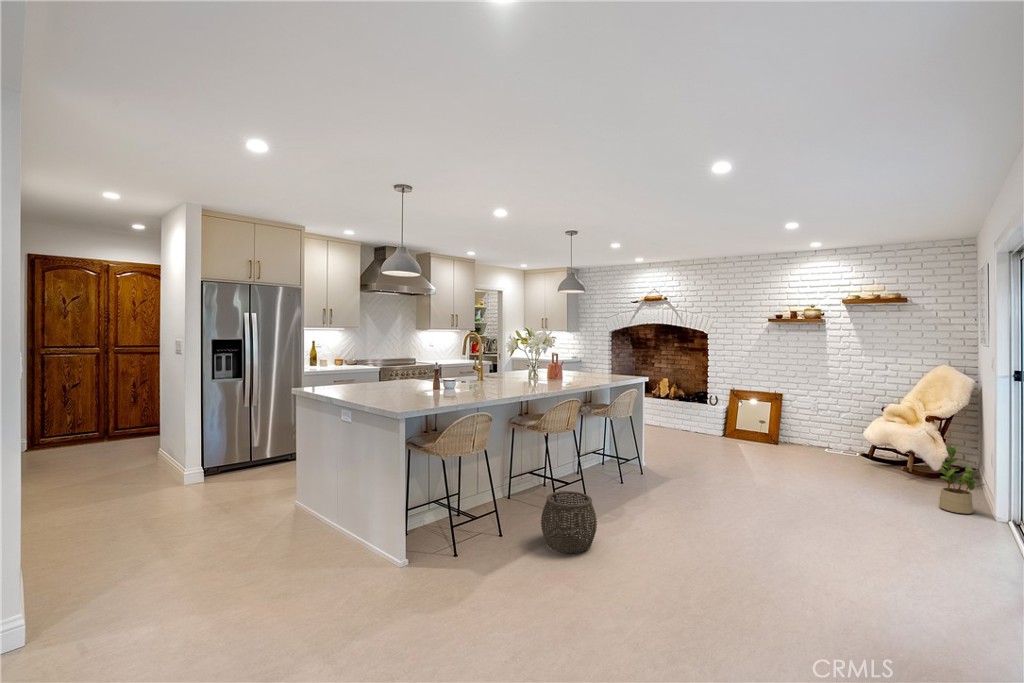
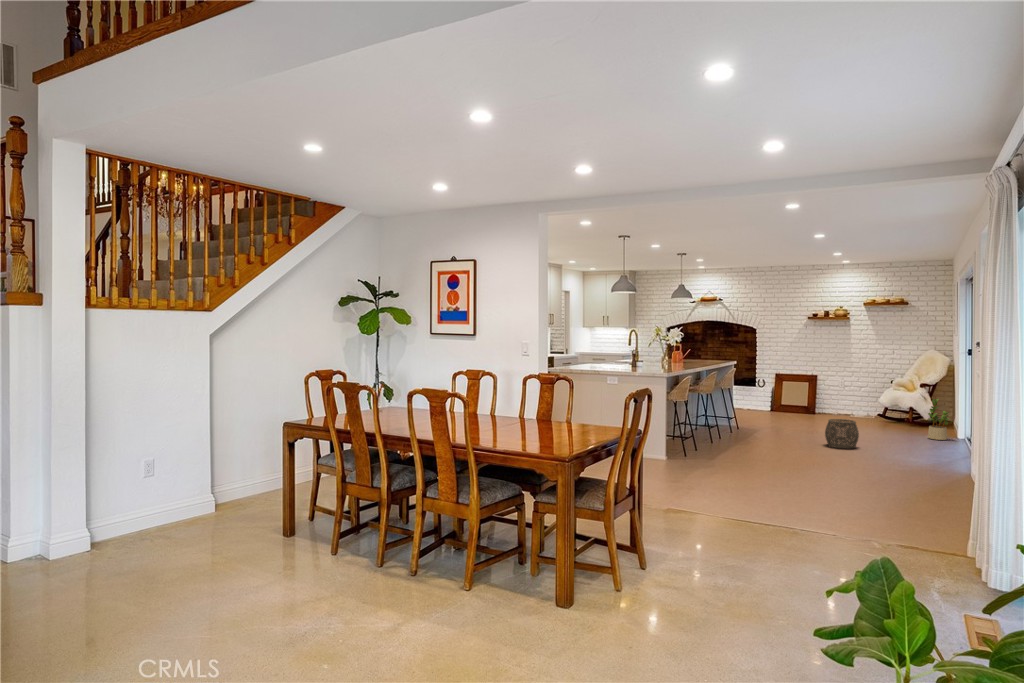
woven basket: present [541,491,597,553] -> present [825,419,859,449]

